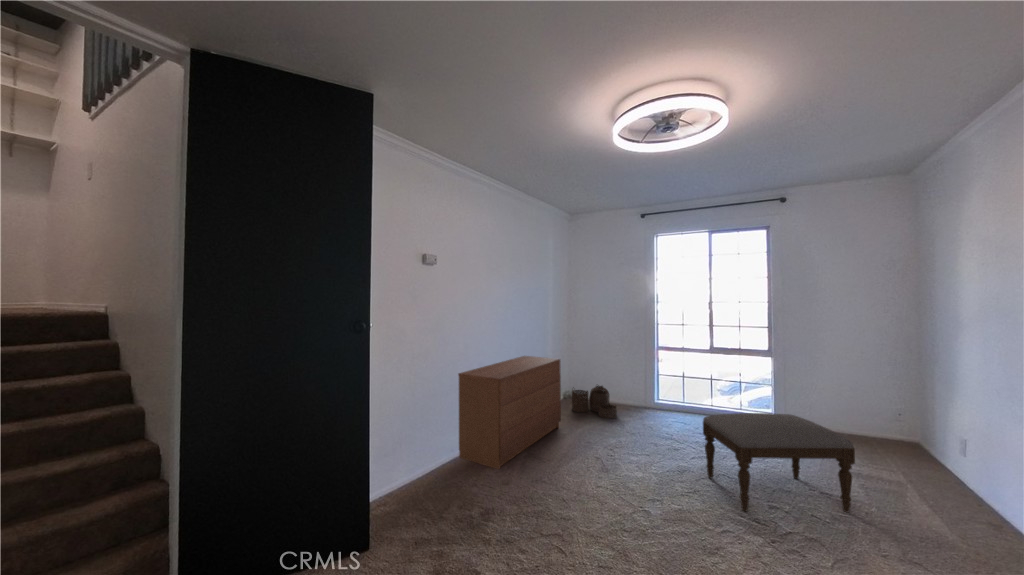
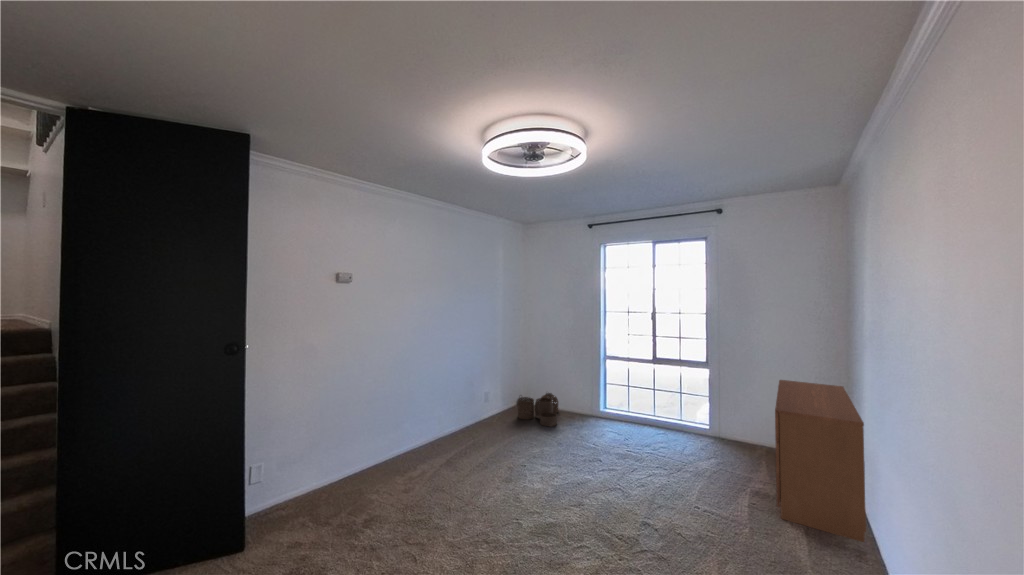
dresser: present [458,356,561,469] -> present [775,380,866,542]
ottoman: present [703,413,855,512] -> none [600,428,725,531]

